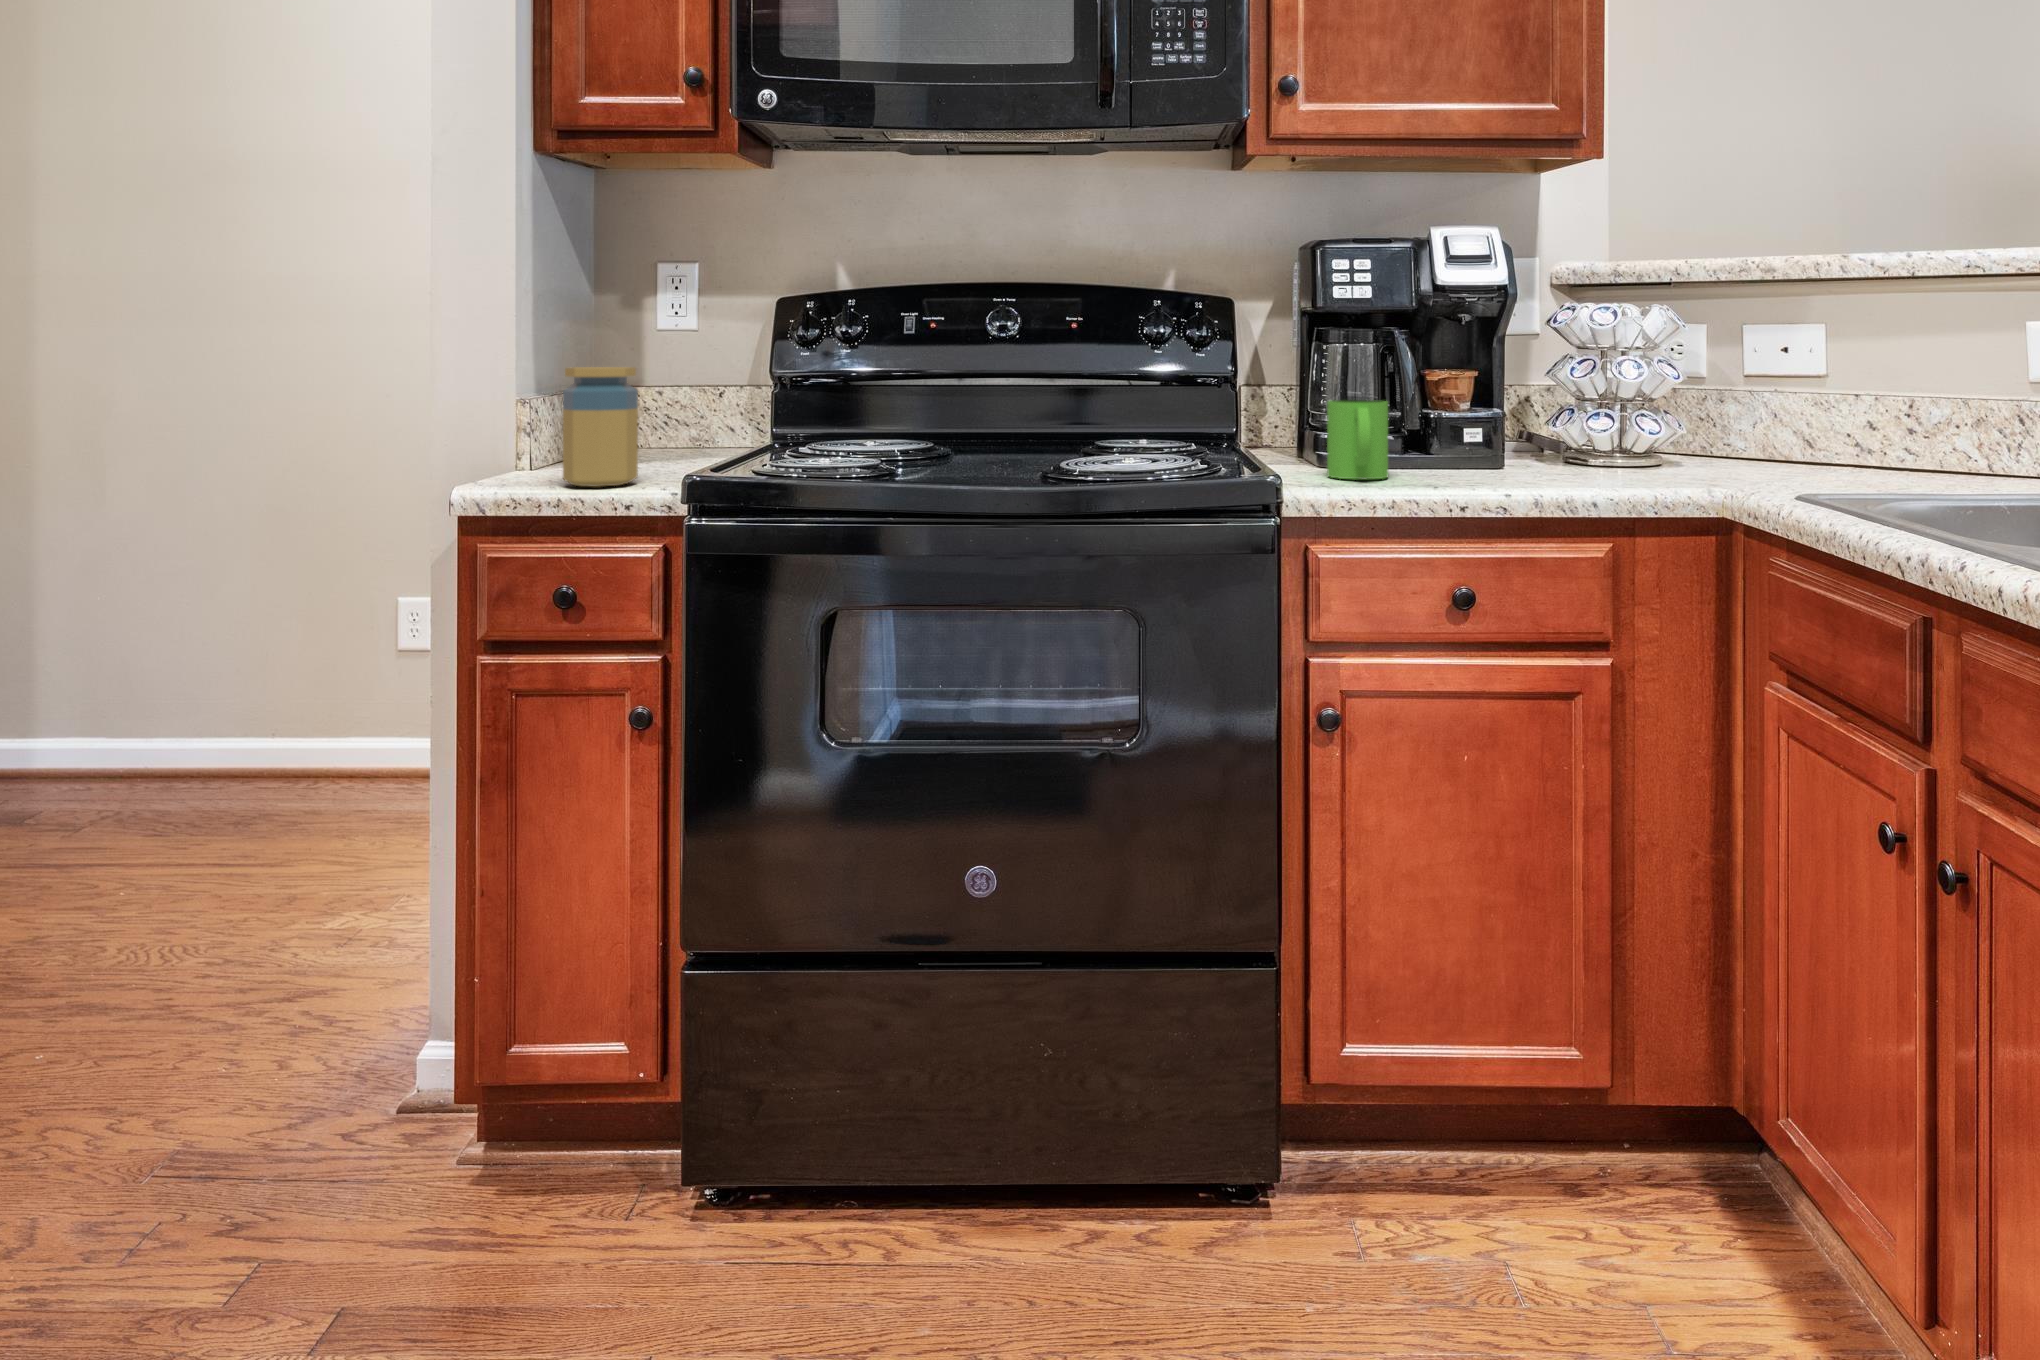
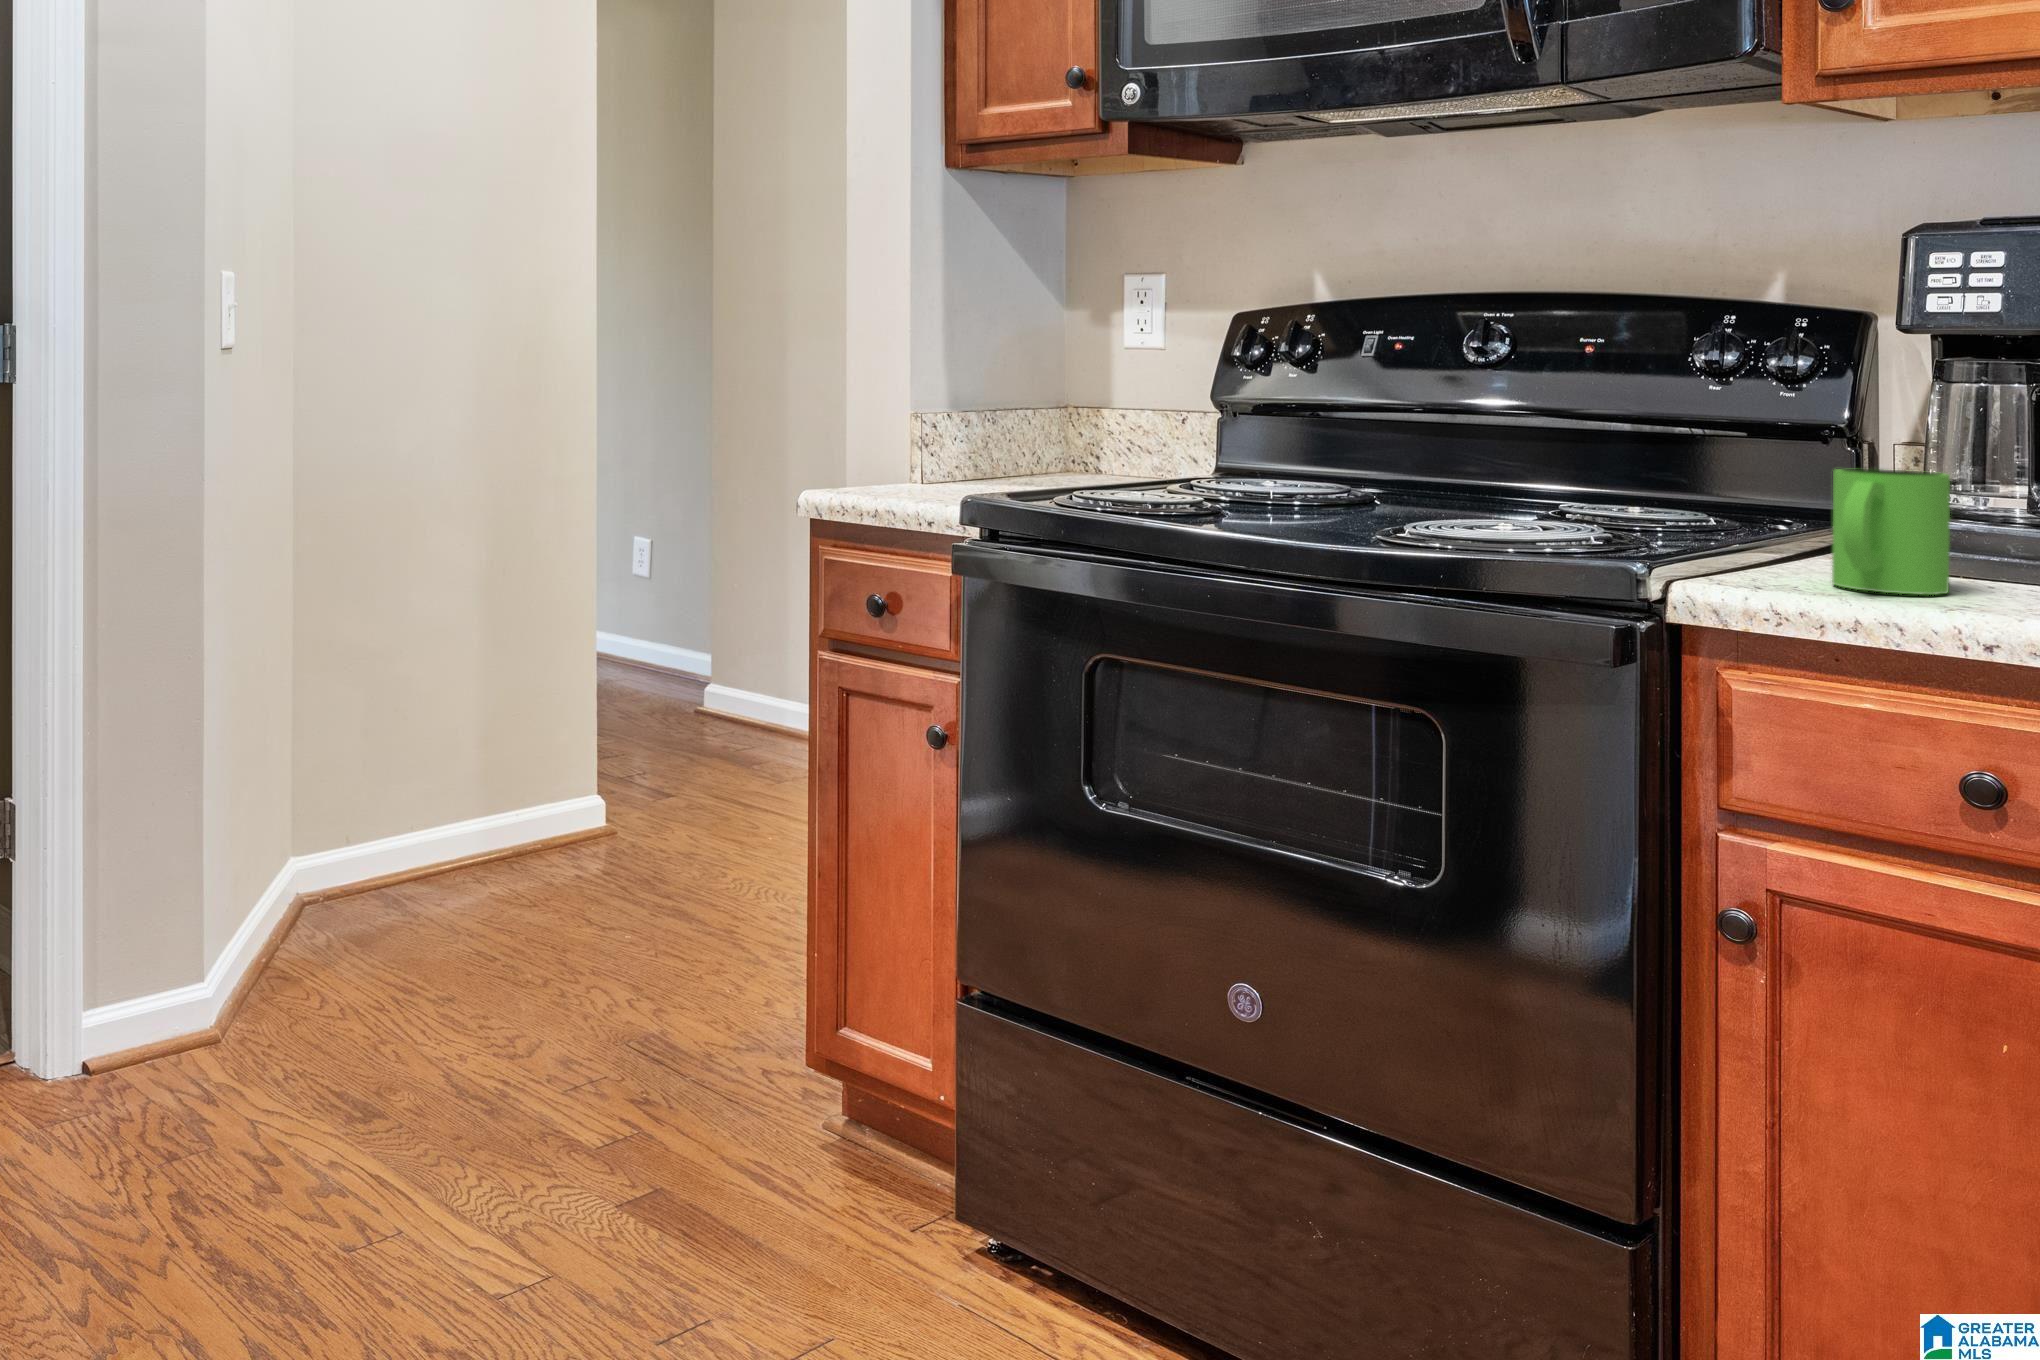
jar: present [563,367,638,487] -> none [884,387,952,506]

